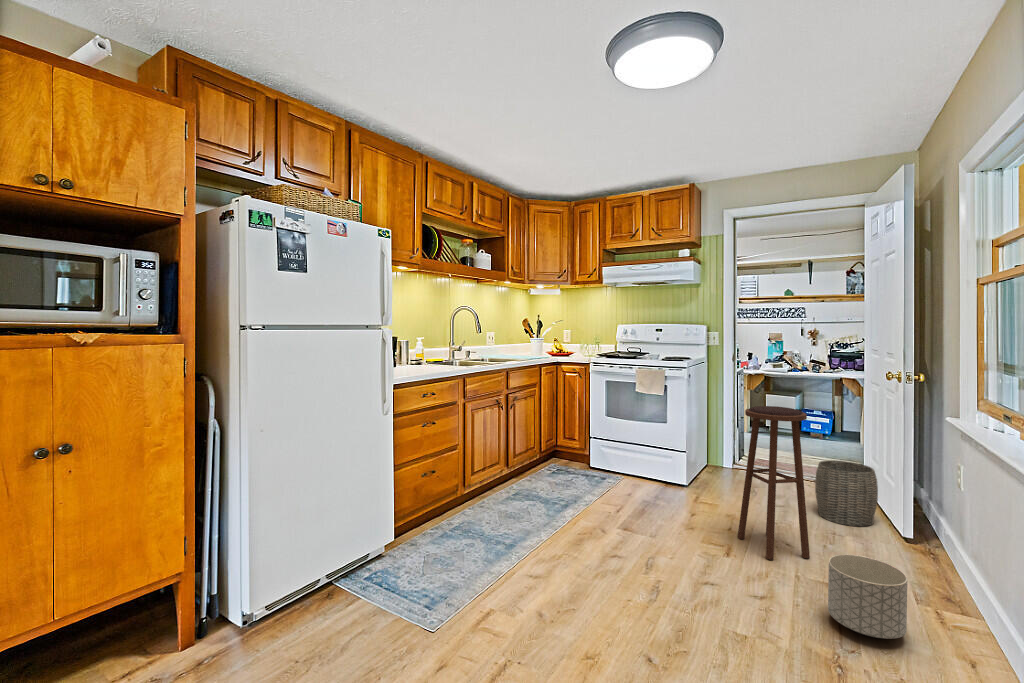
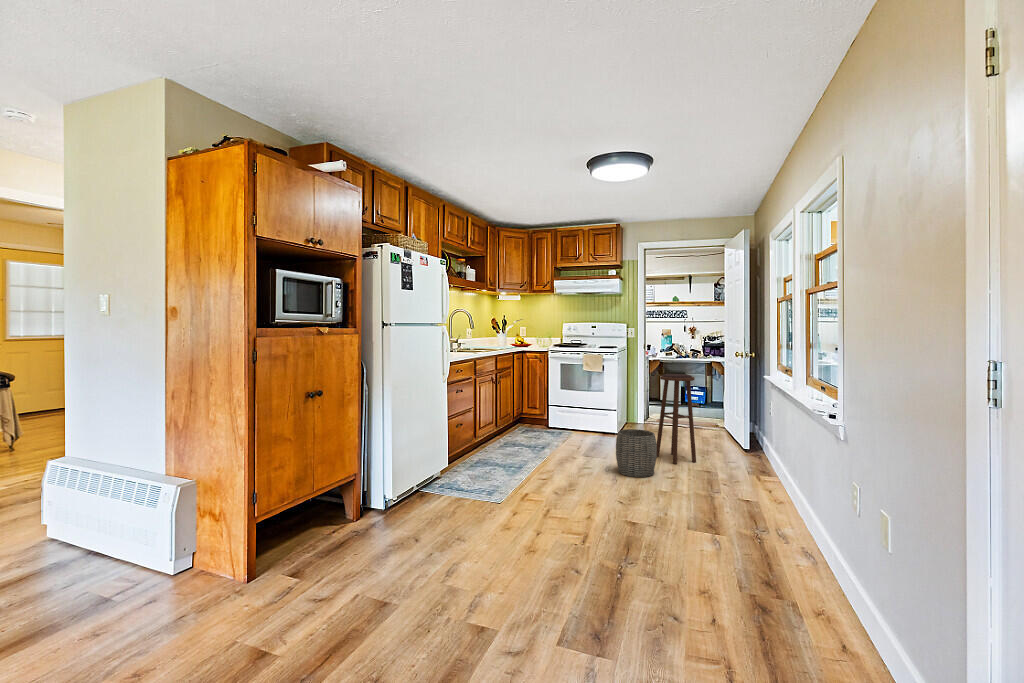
woven basket: present [815,460,878,526] -> present [616,429,657,477]
planter: present [828,554,908,639] -> none [707,449,744,487]

